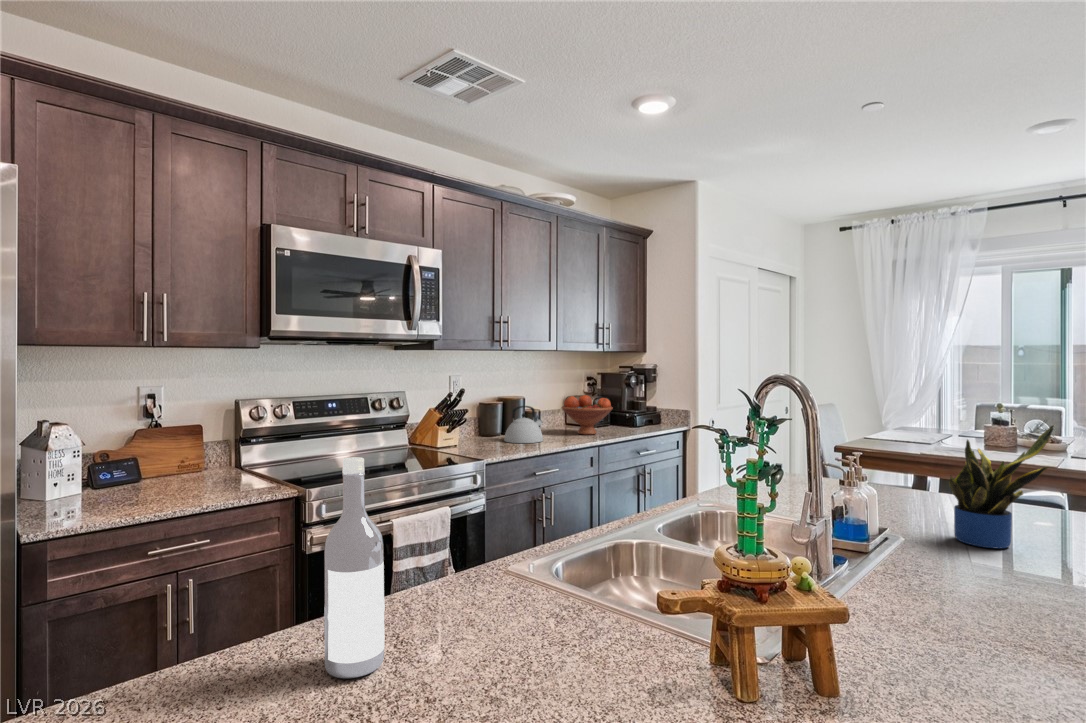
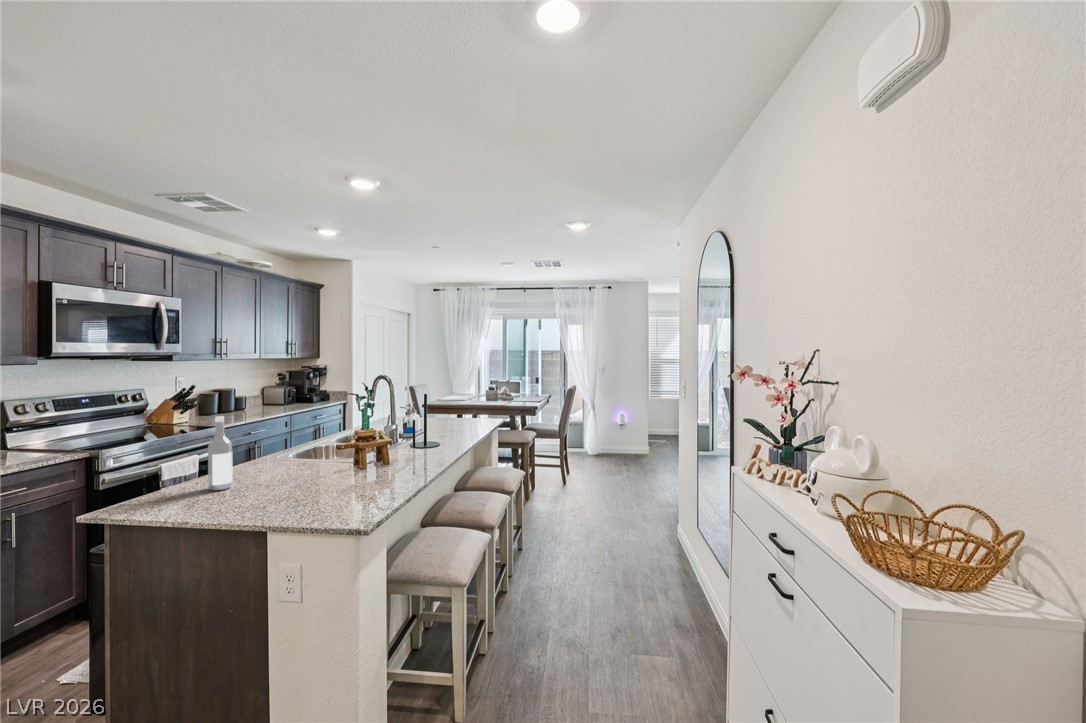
fruit bowl: present [562,395,613,435] -> none [263,386,299,410]
kettle: present [504,406,543,443] -> none [222,394,252,417]
potted plant: present [949,425,1054,548] -> none [443,393,471,436]

